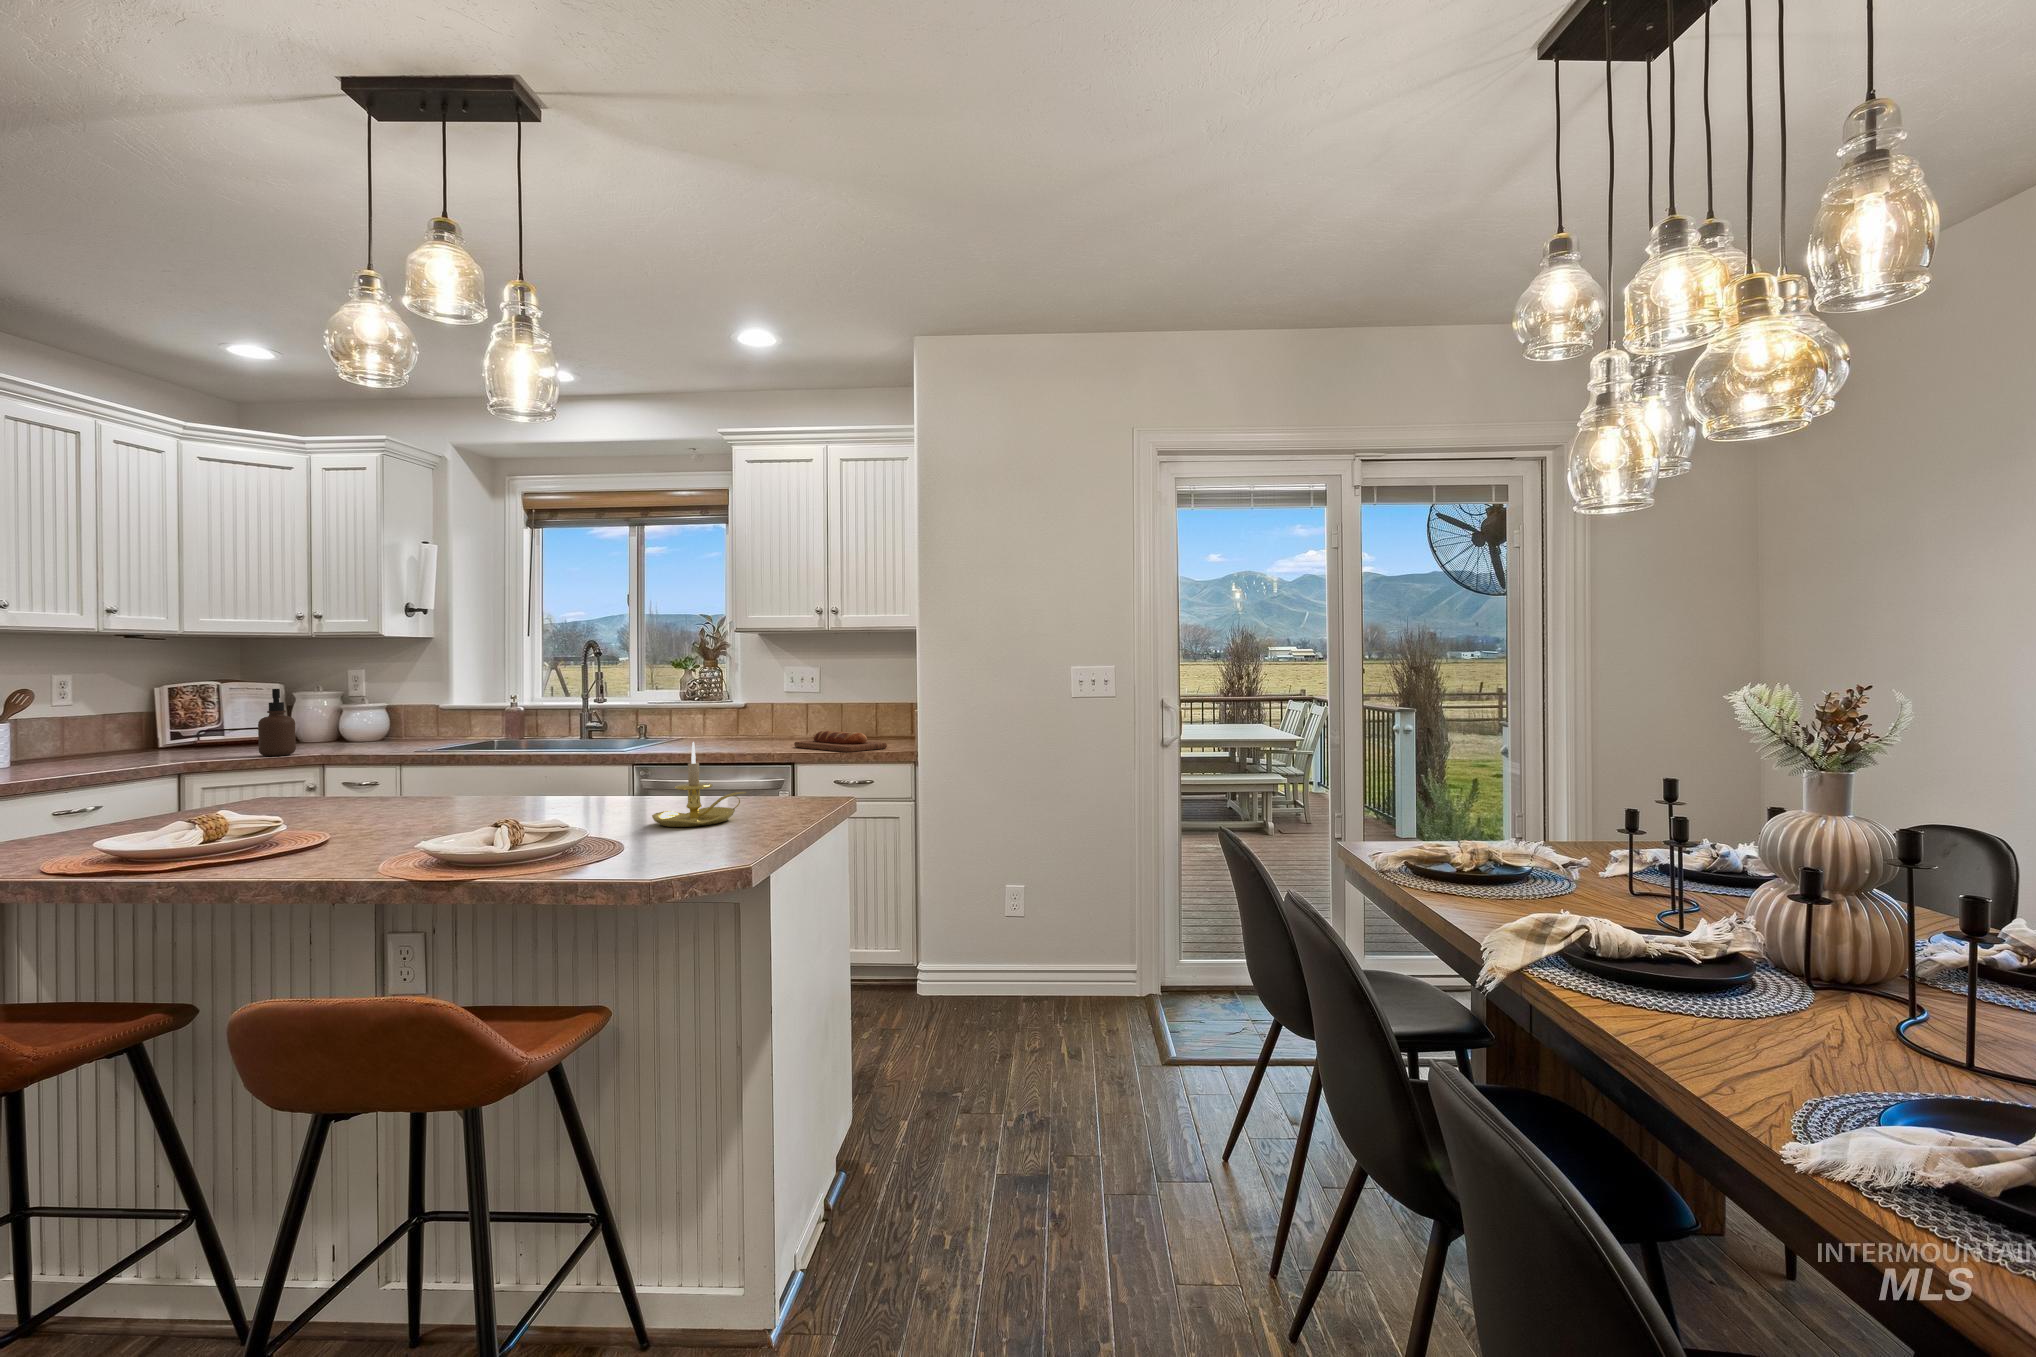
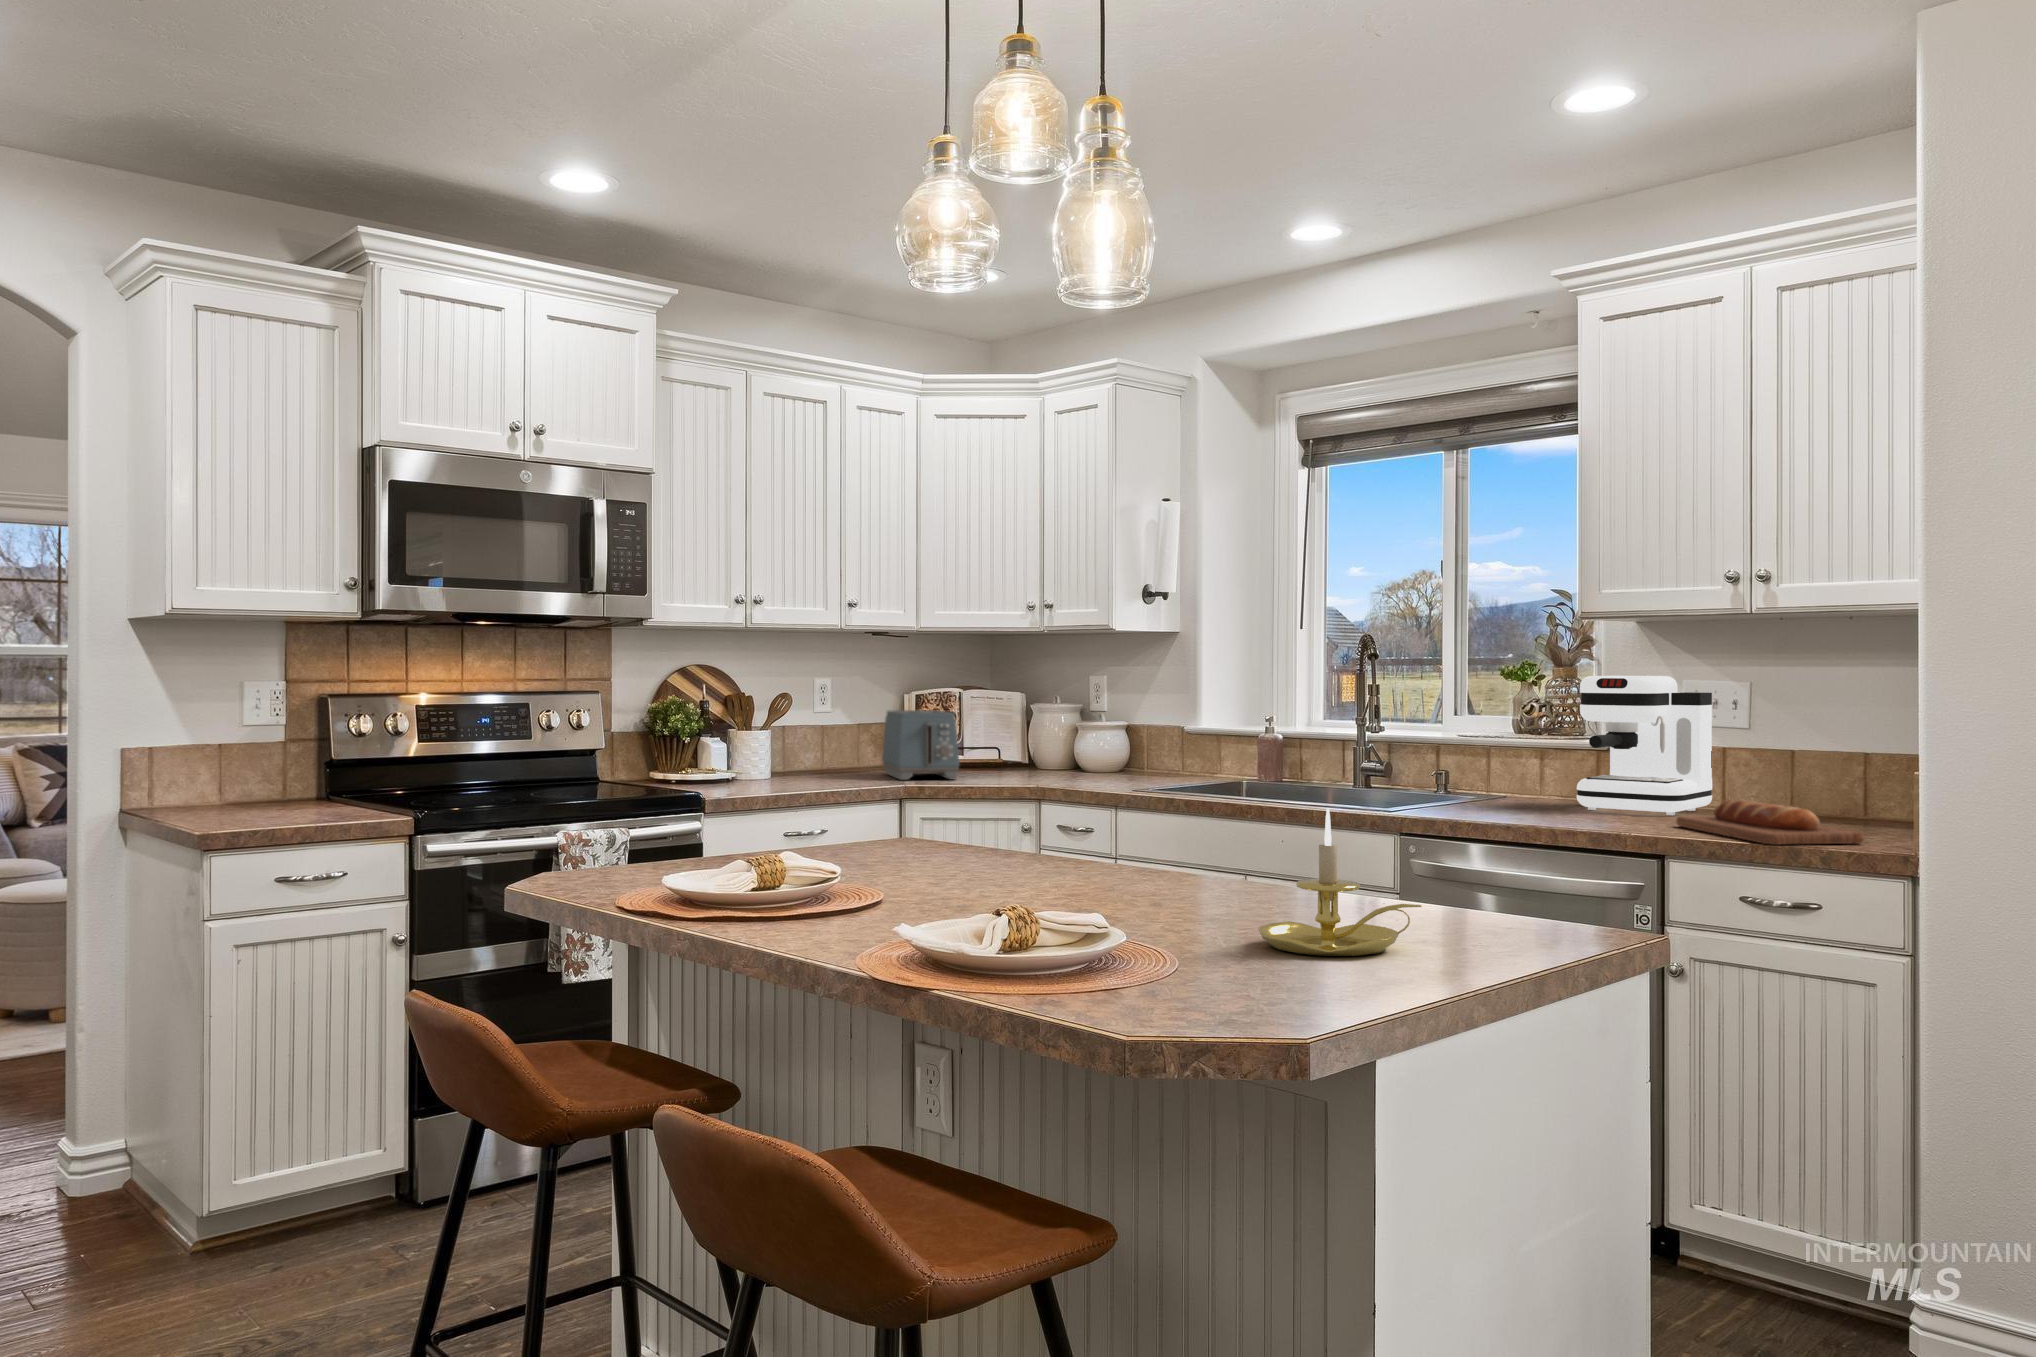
coffee maker: none [732,666,802,743] -> present [1577,676,1712,815]
soap dispenser: present [258,689,296,756] -> none [973,699,1009,784]
toaster: none [144,700,240,759] -> present [882,710,959,780]

